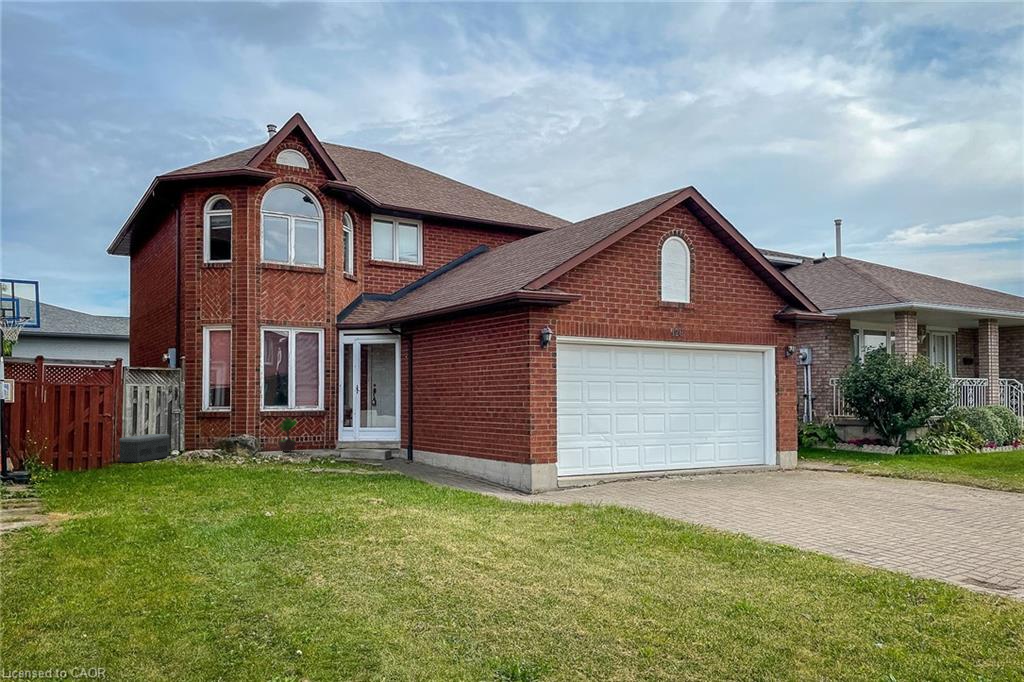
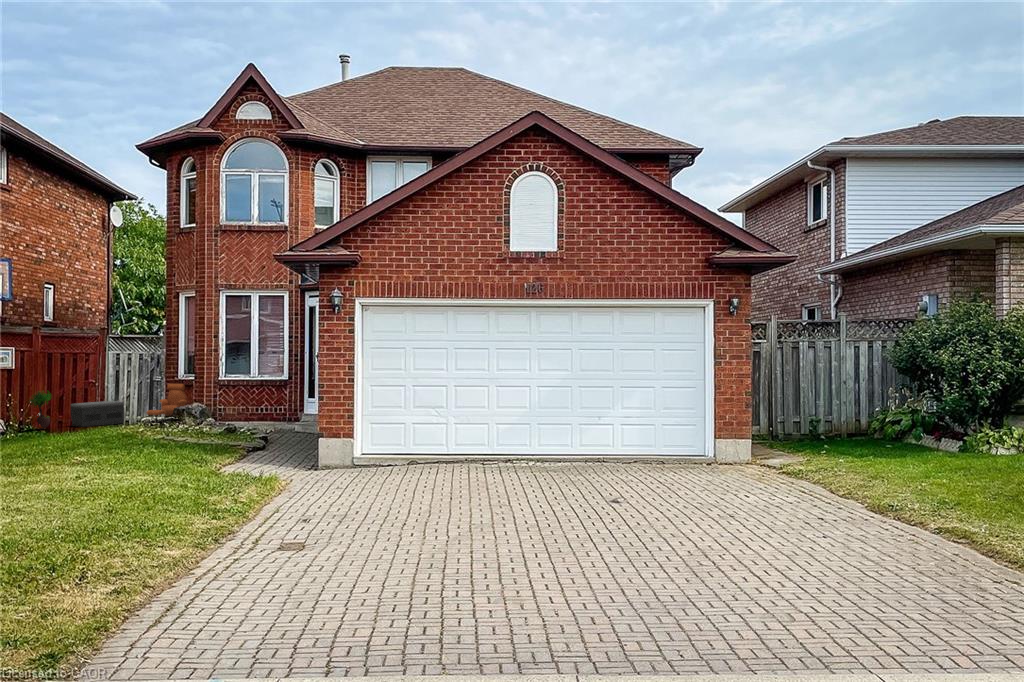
lounge chair: none [186,415,223,456] -> present [146,384,187,423]
potted tree: present [279,418,296,452] -> present [30,392,50,430]

